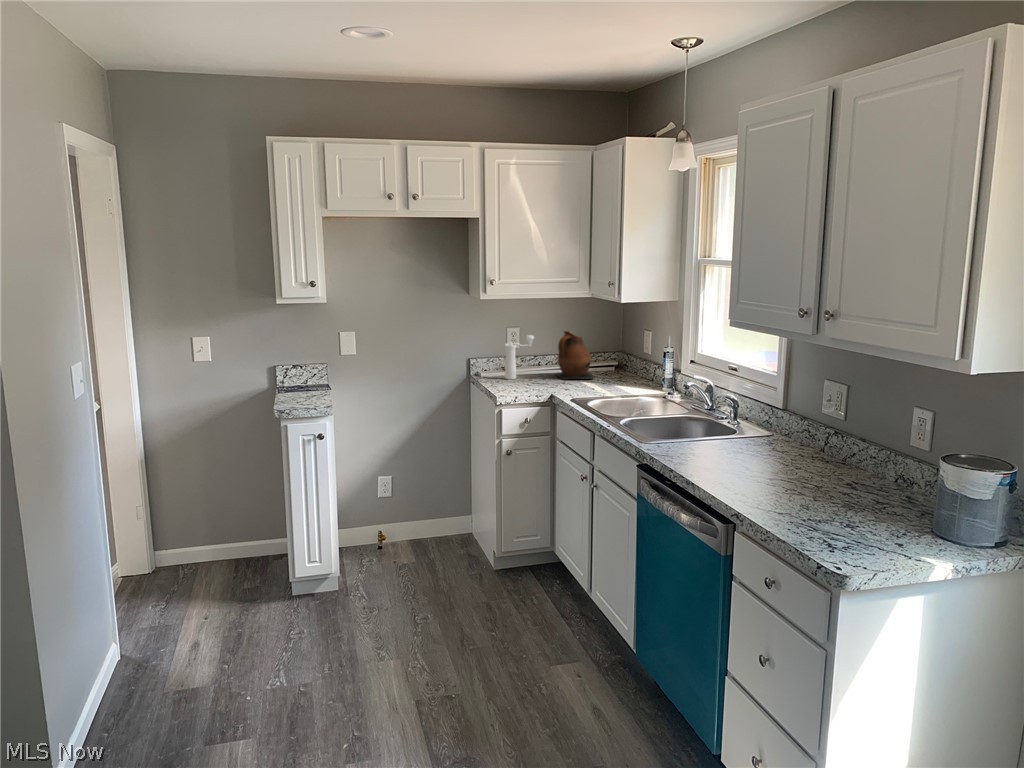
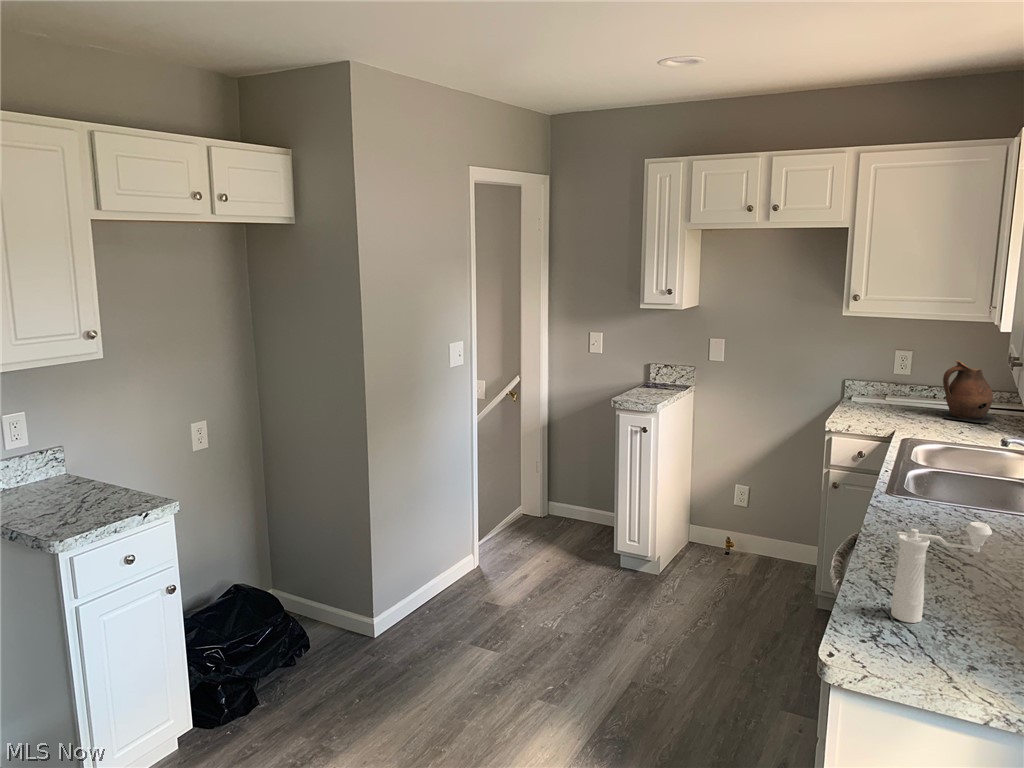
pepper mill: present [505,335,534,379] -> present [891,522,992,623]

